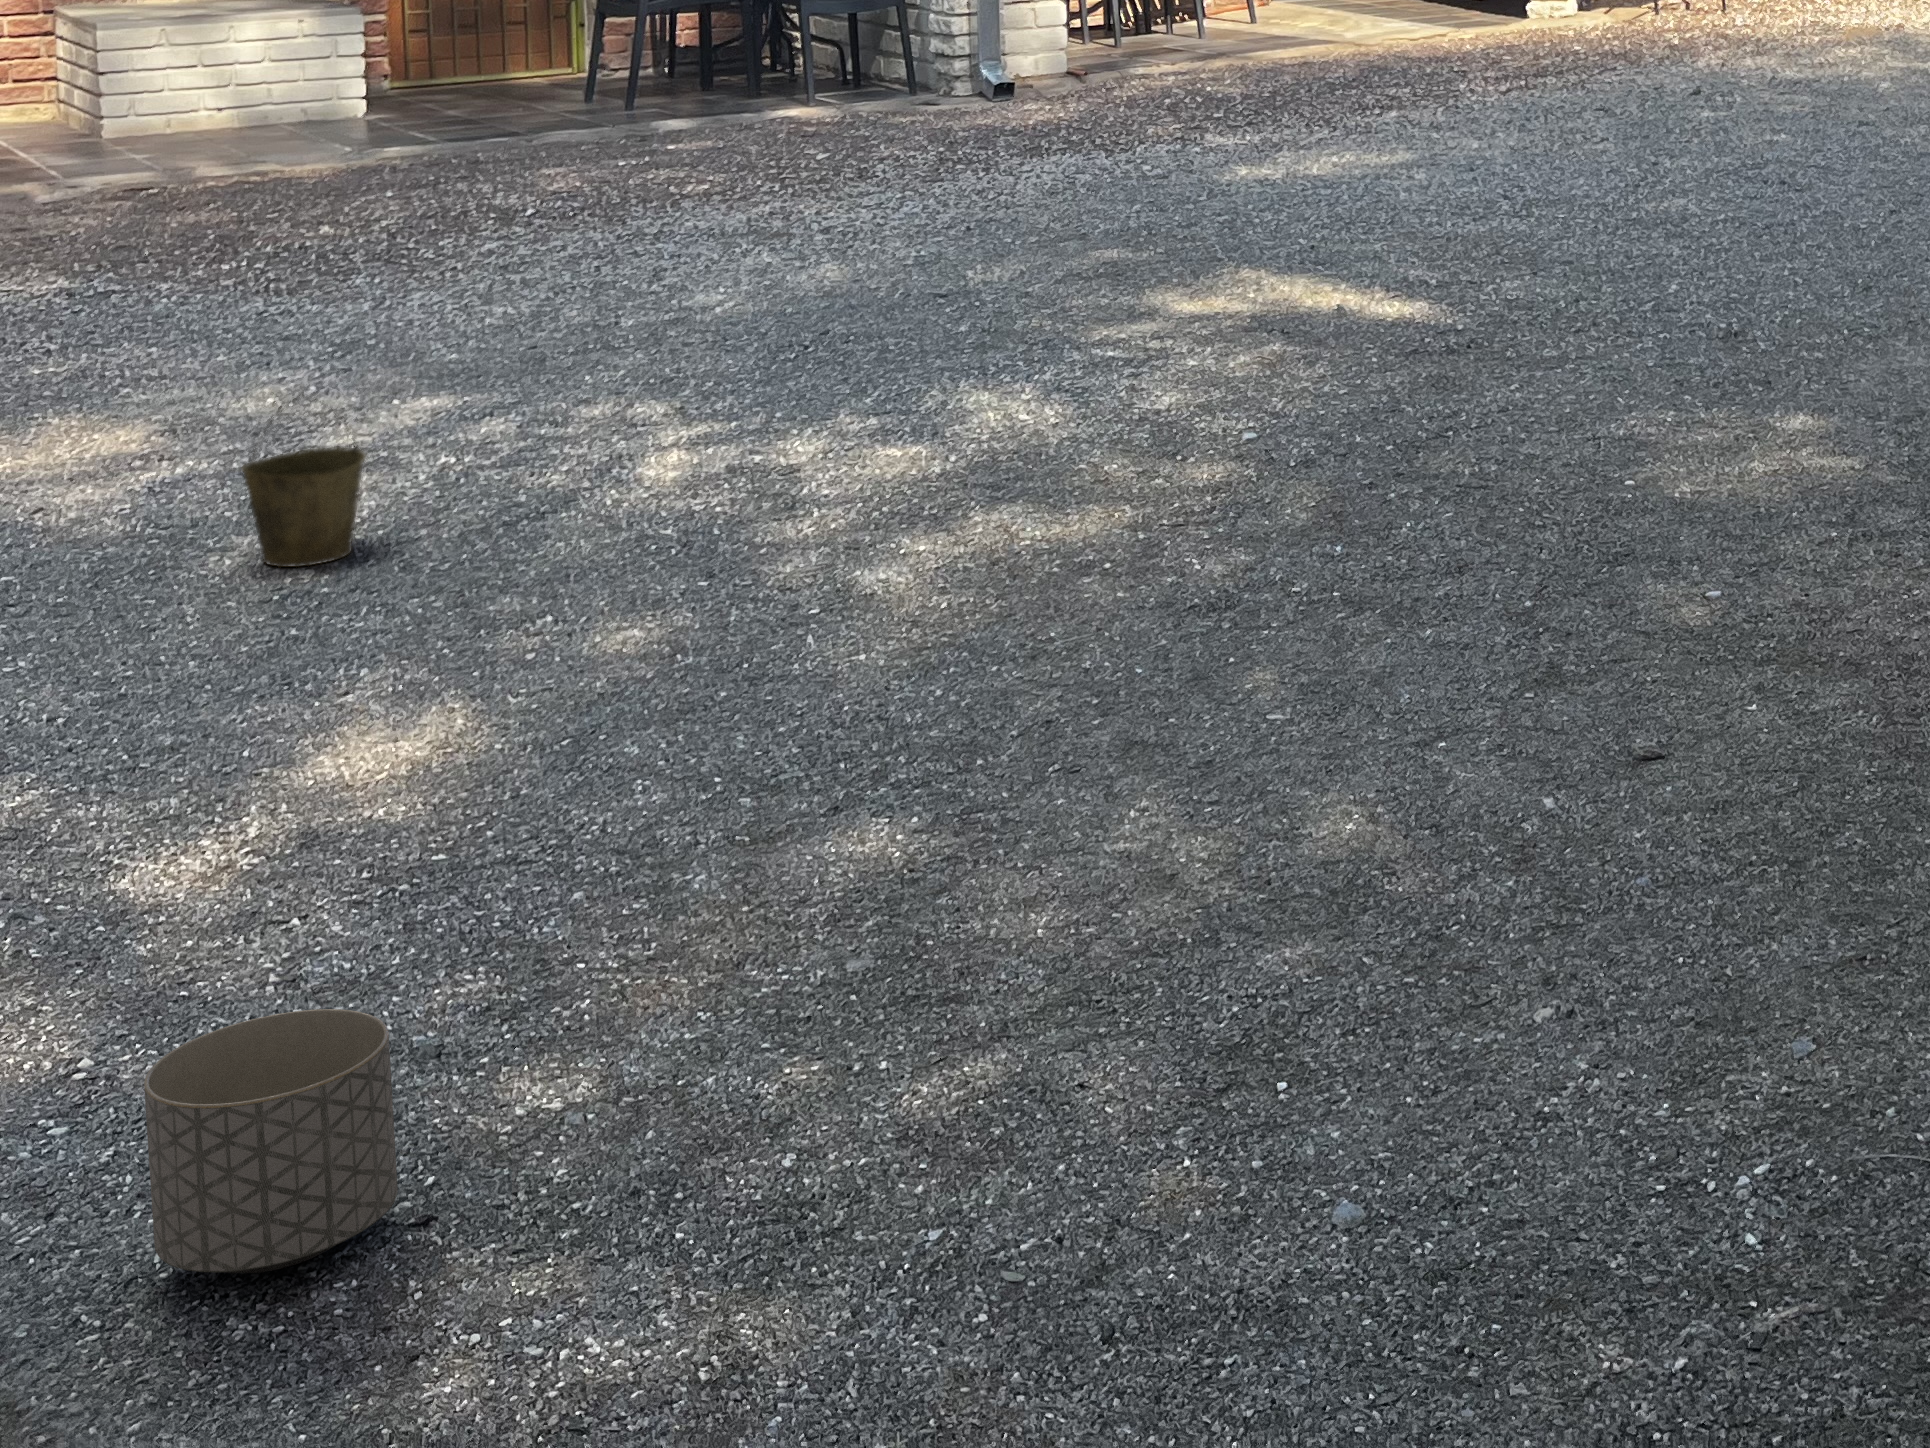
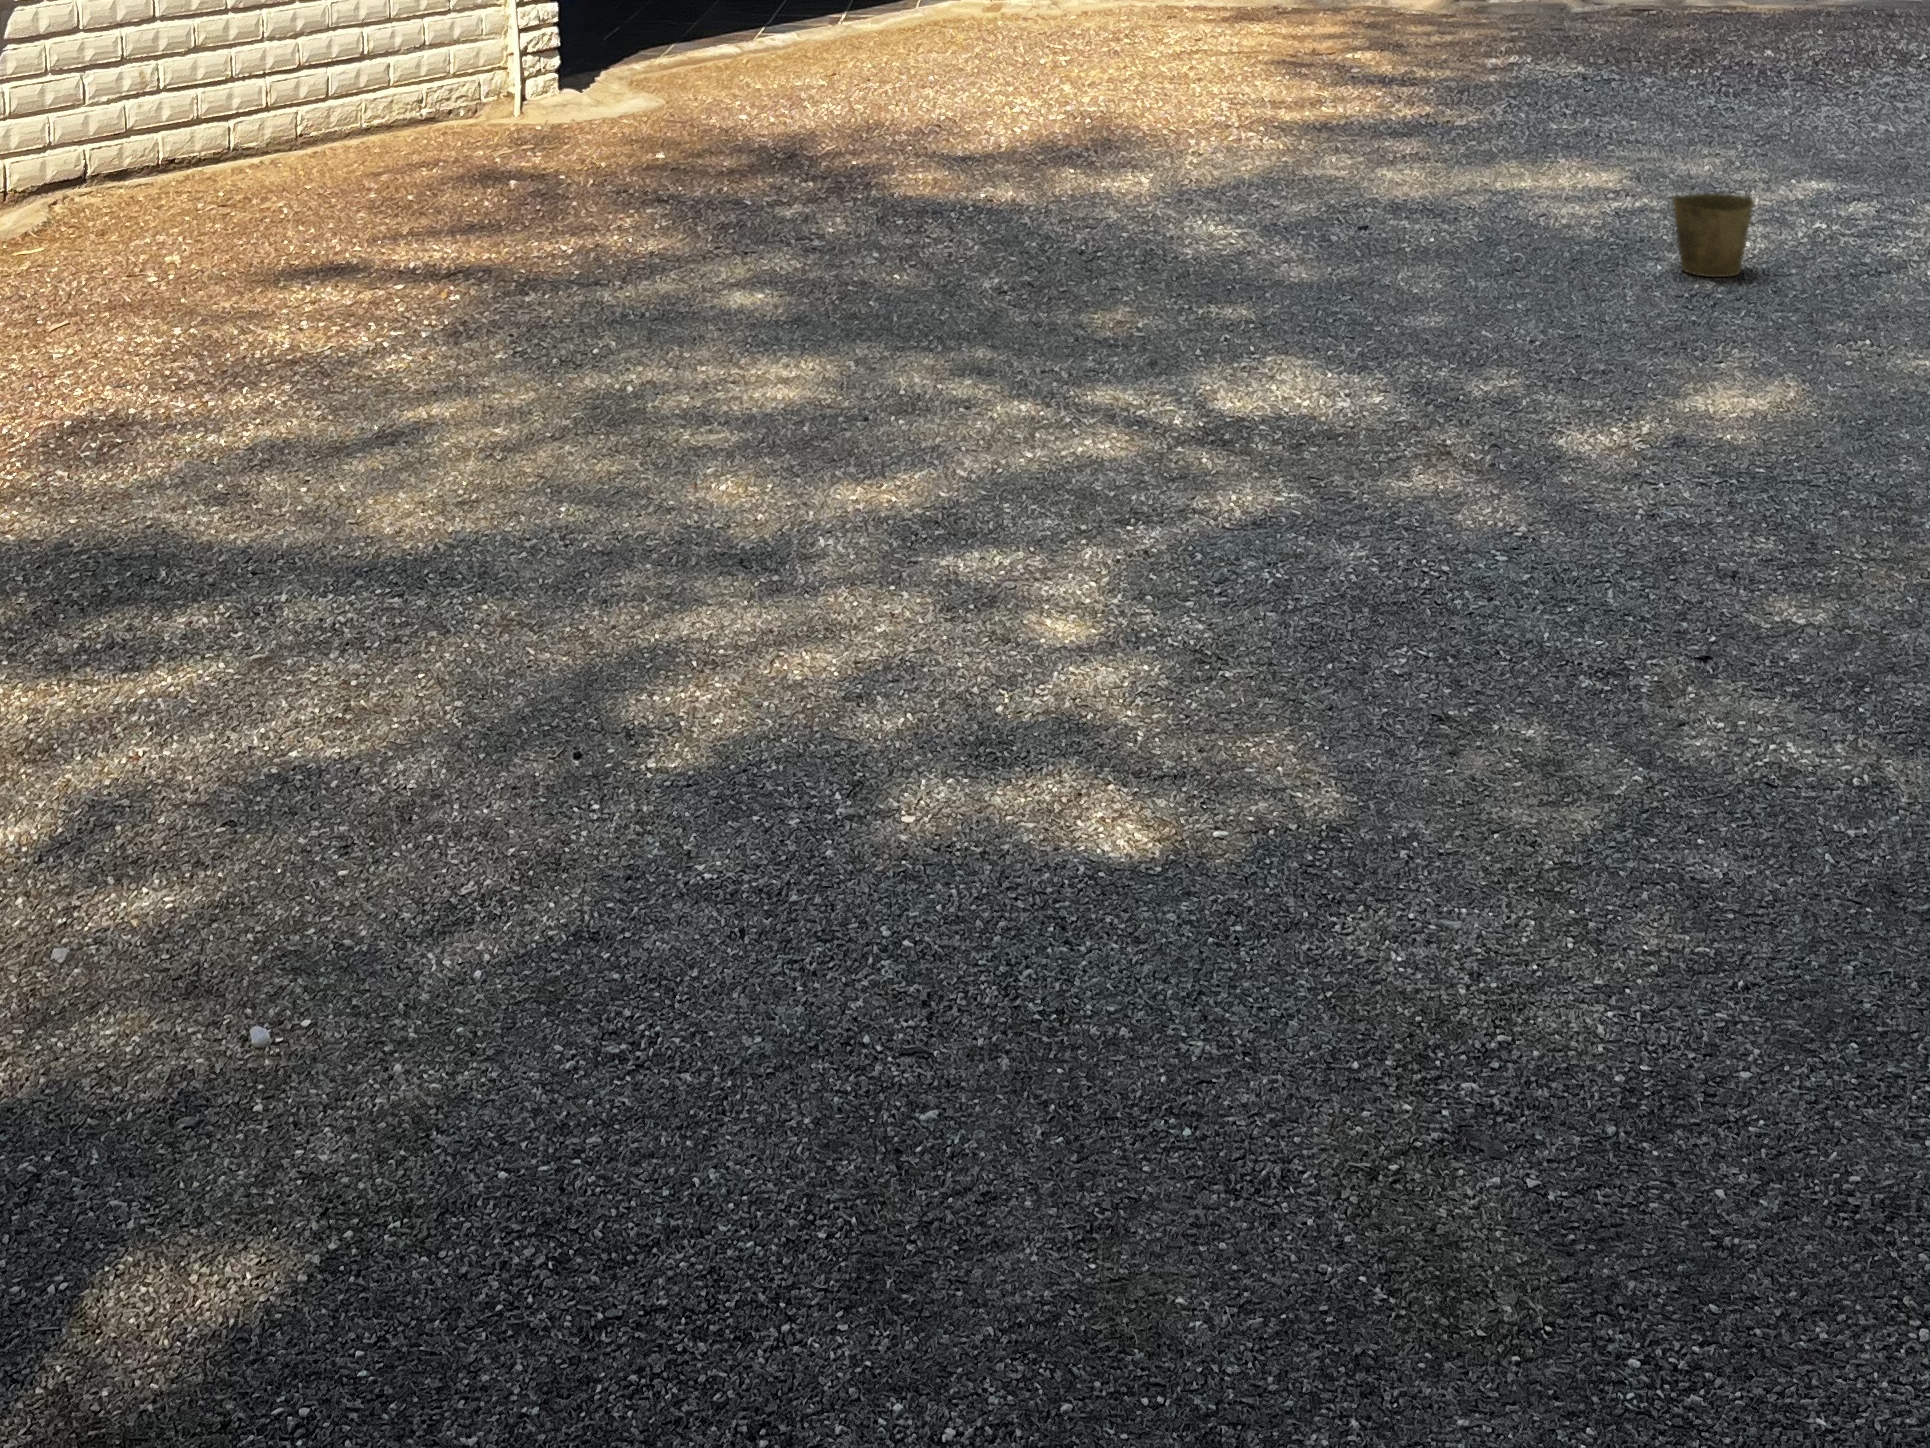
planter: present [144,1009,398,1273] -> none [1552,502,1693,657]

